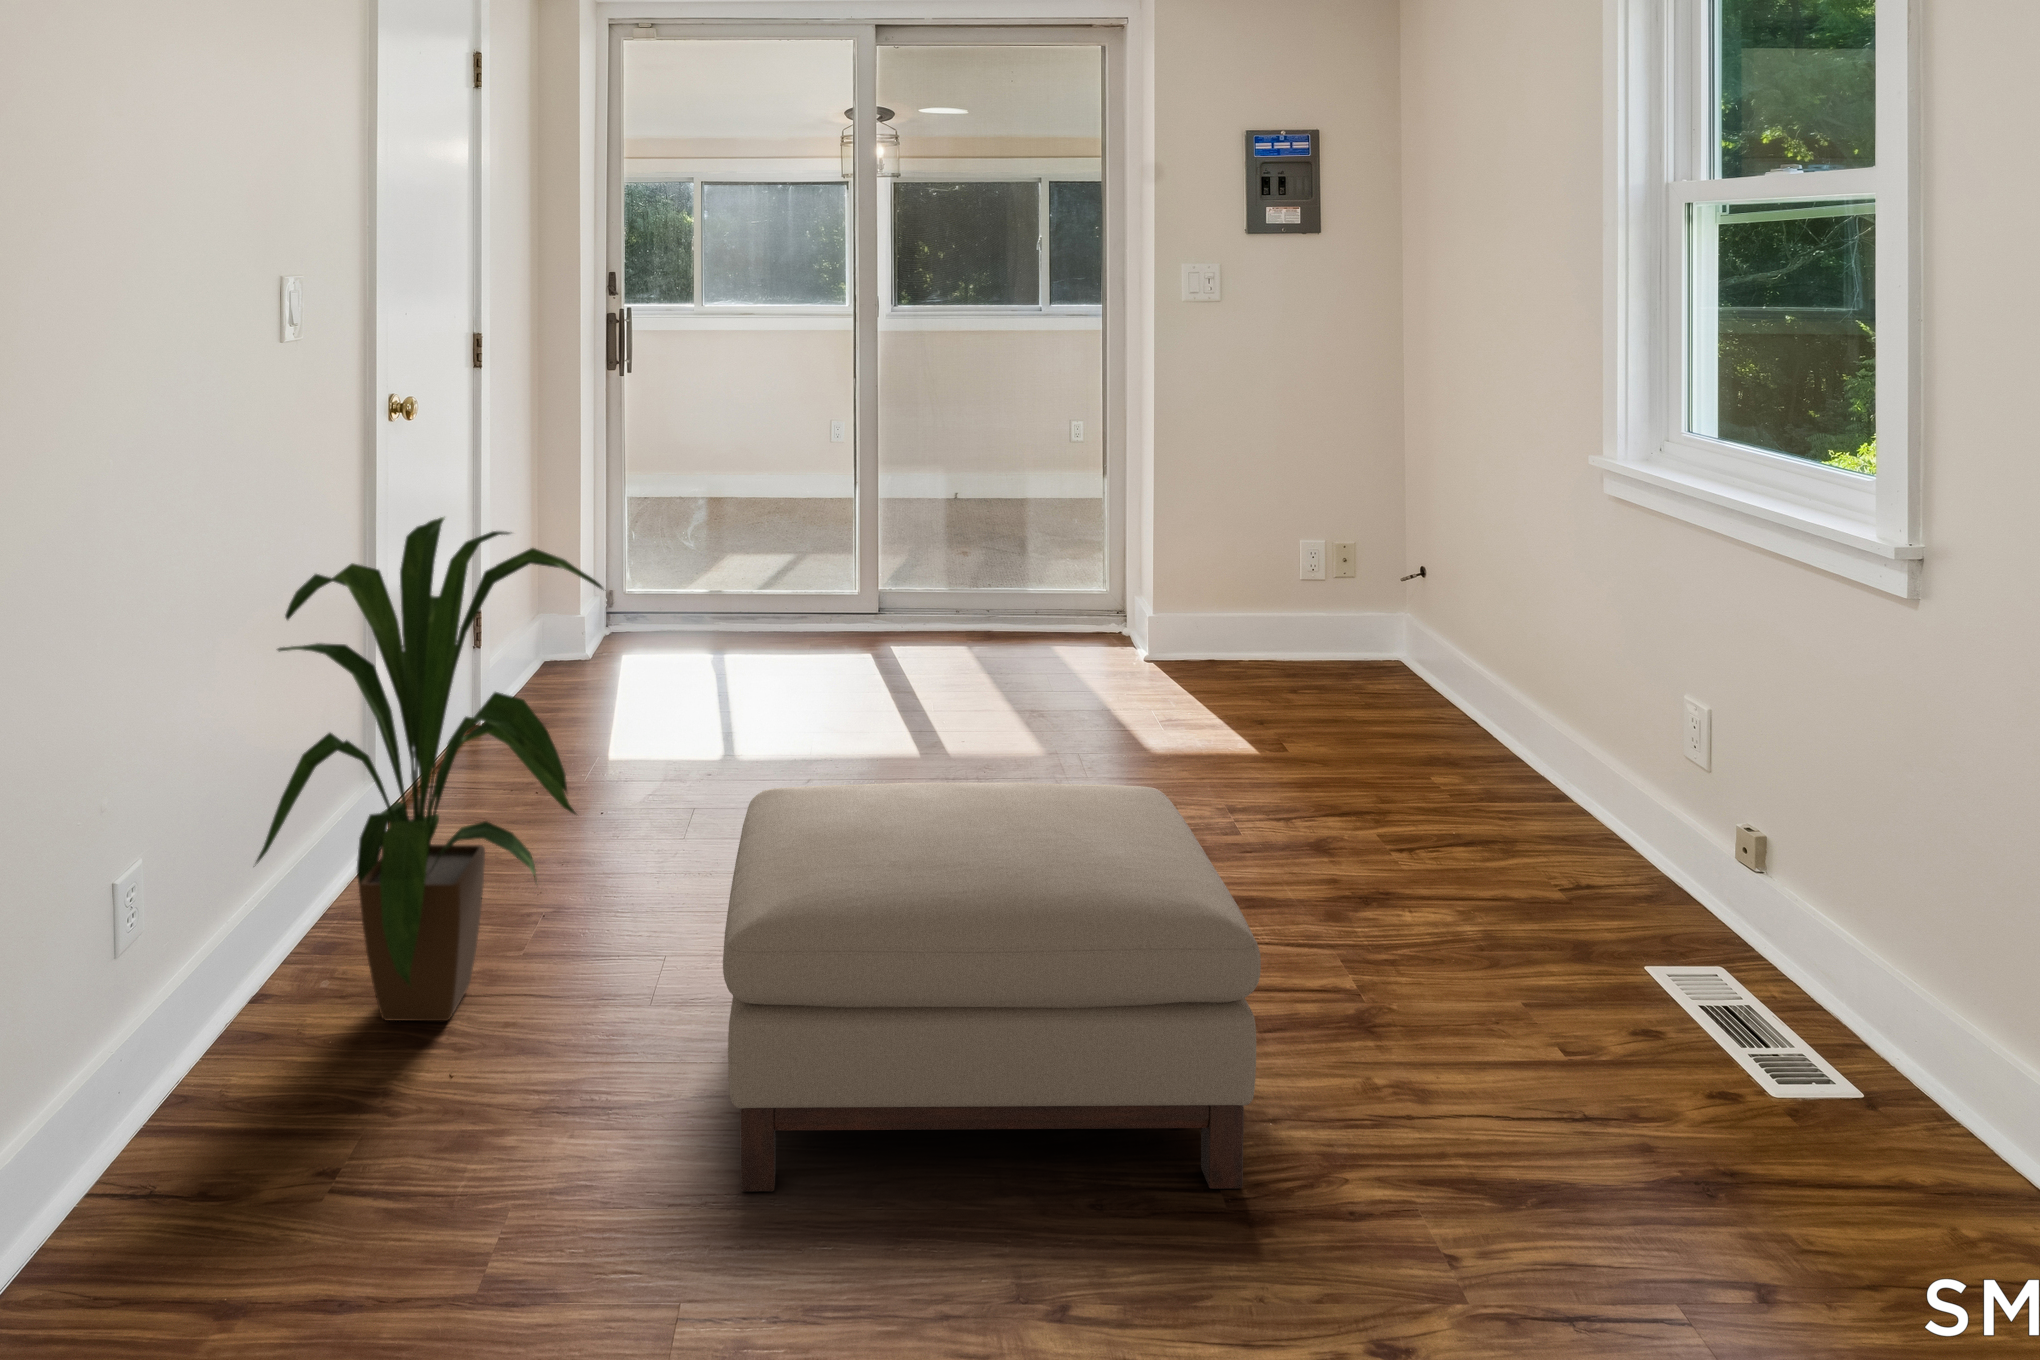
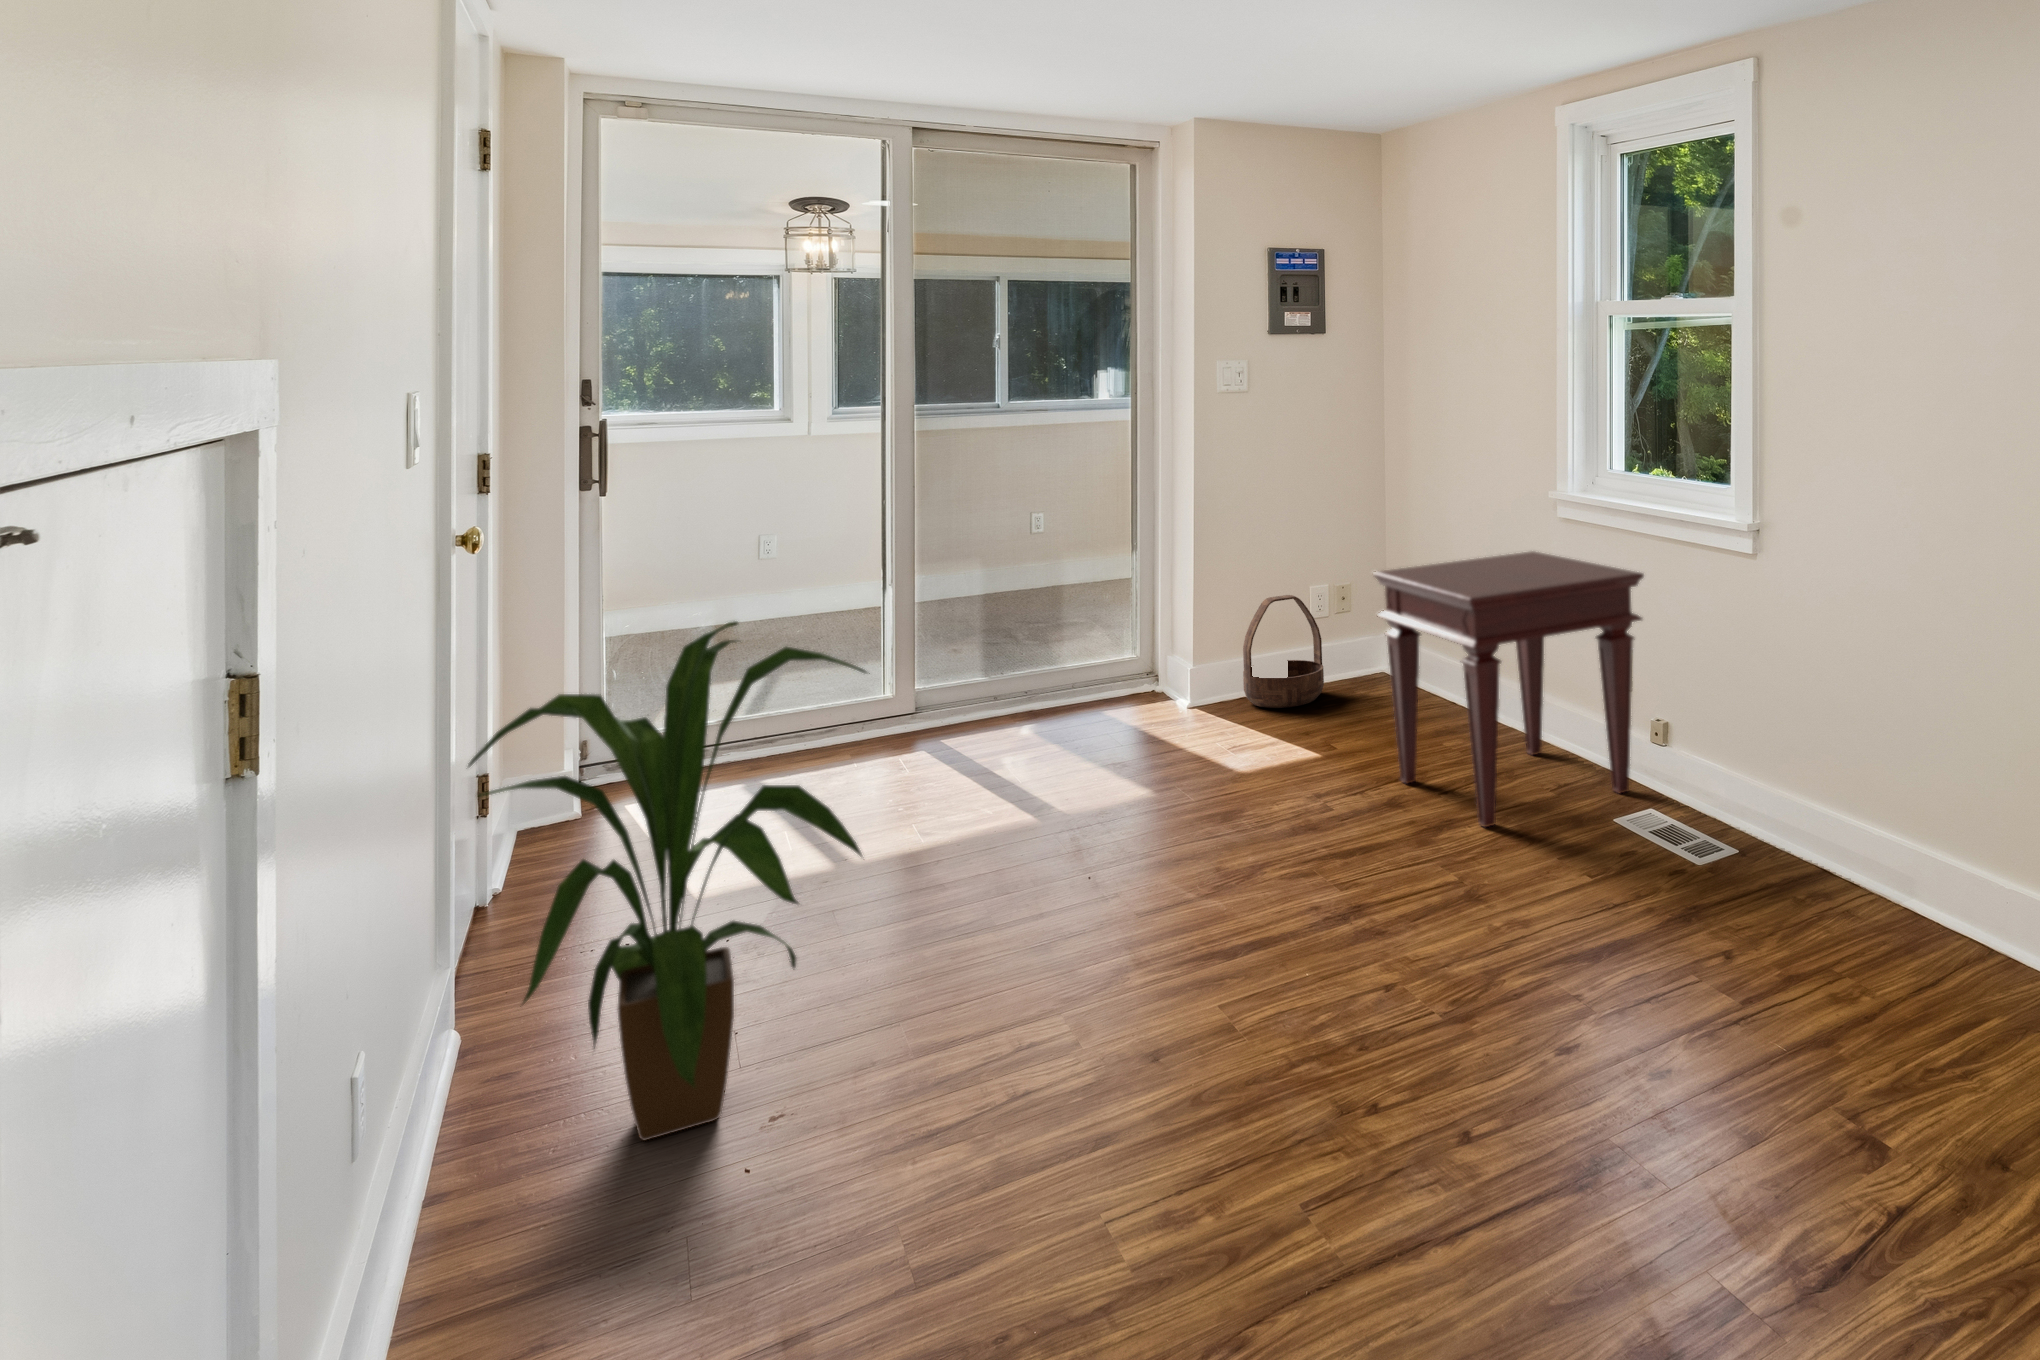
side table: none [1330,542,1742,925] -> present [1373,551,1644,827]
basket: none [1214,549,1316,685] -> present [1243,595,1324,708]
ottoman: present [723,783,1261,1191] -> none [1000,760,1450,1129]

